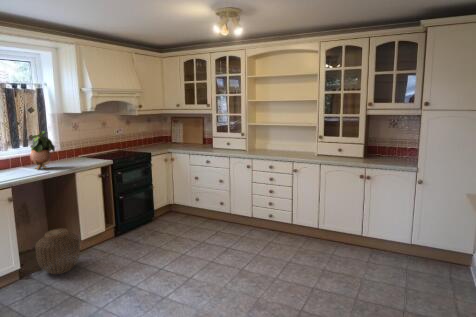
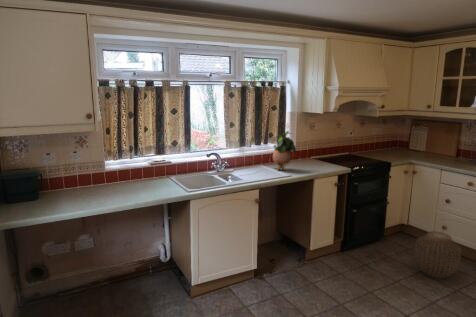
woven basket: present [35,228,80,274] -> present [415,231,461,278]

